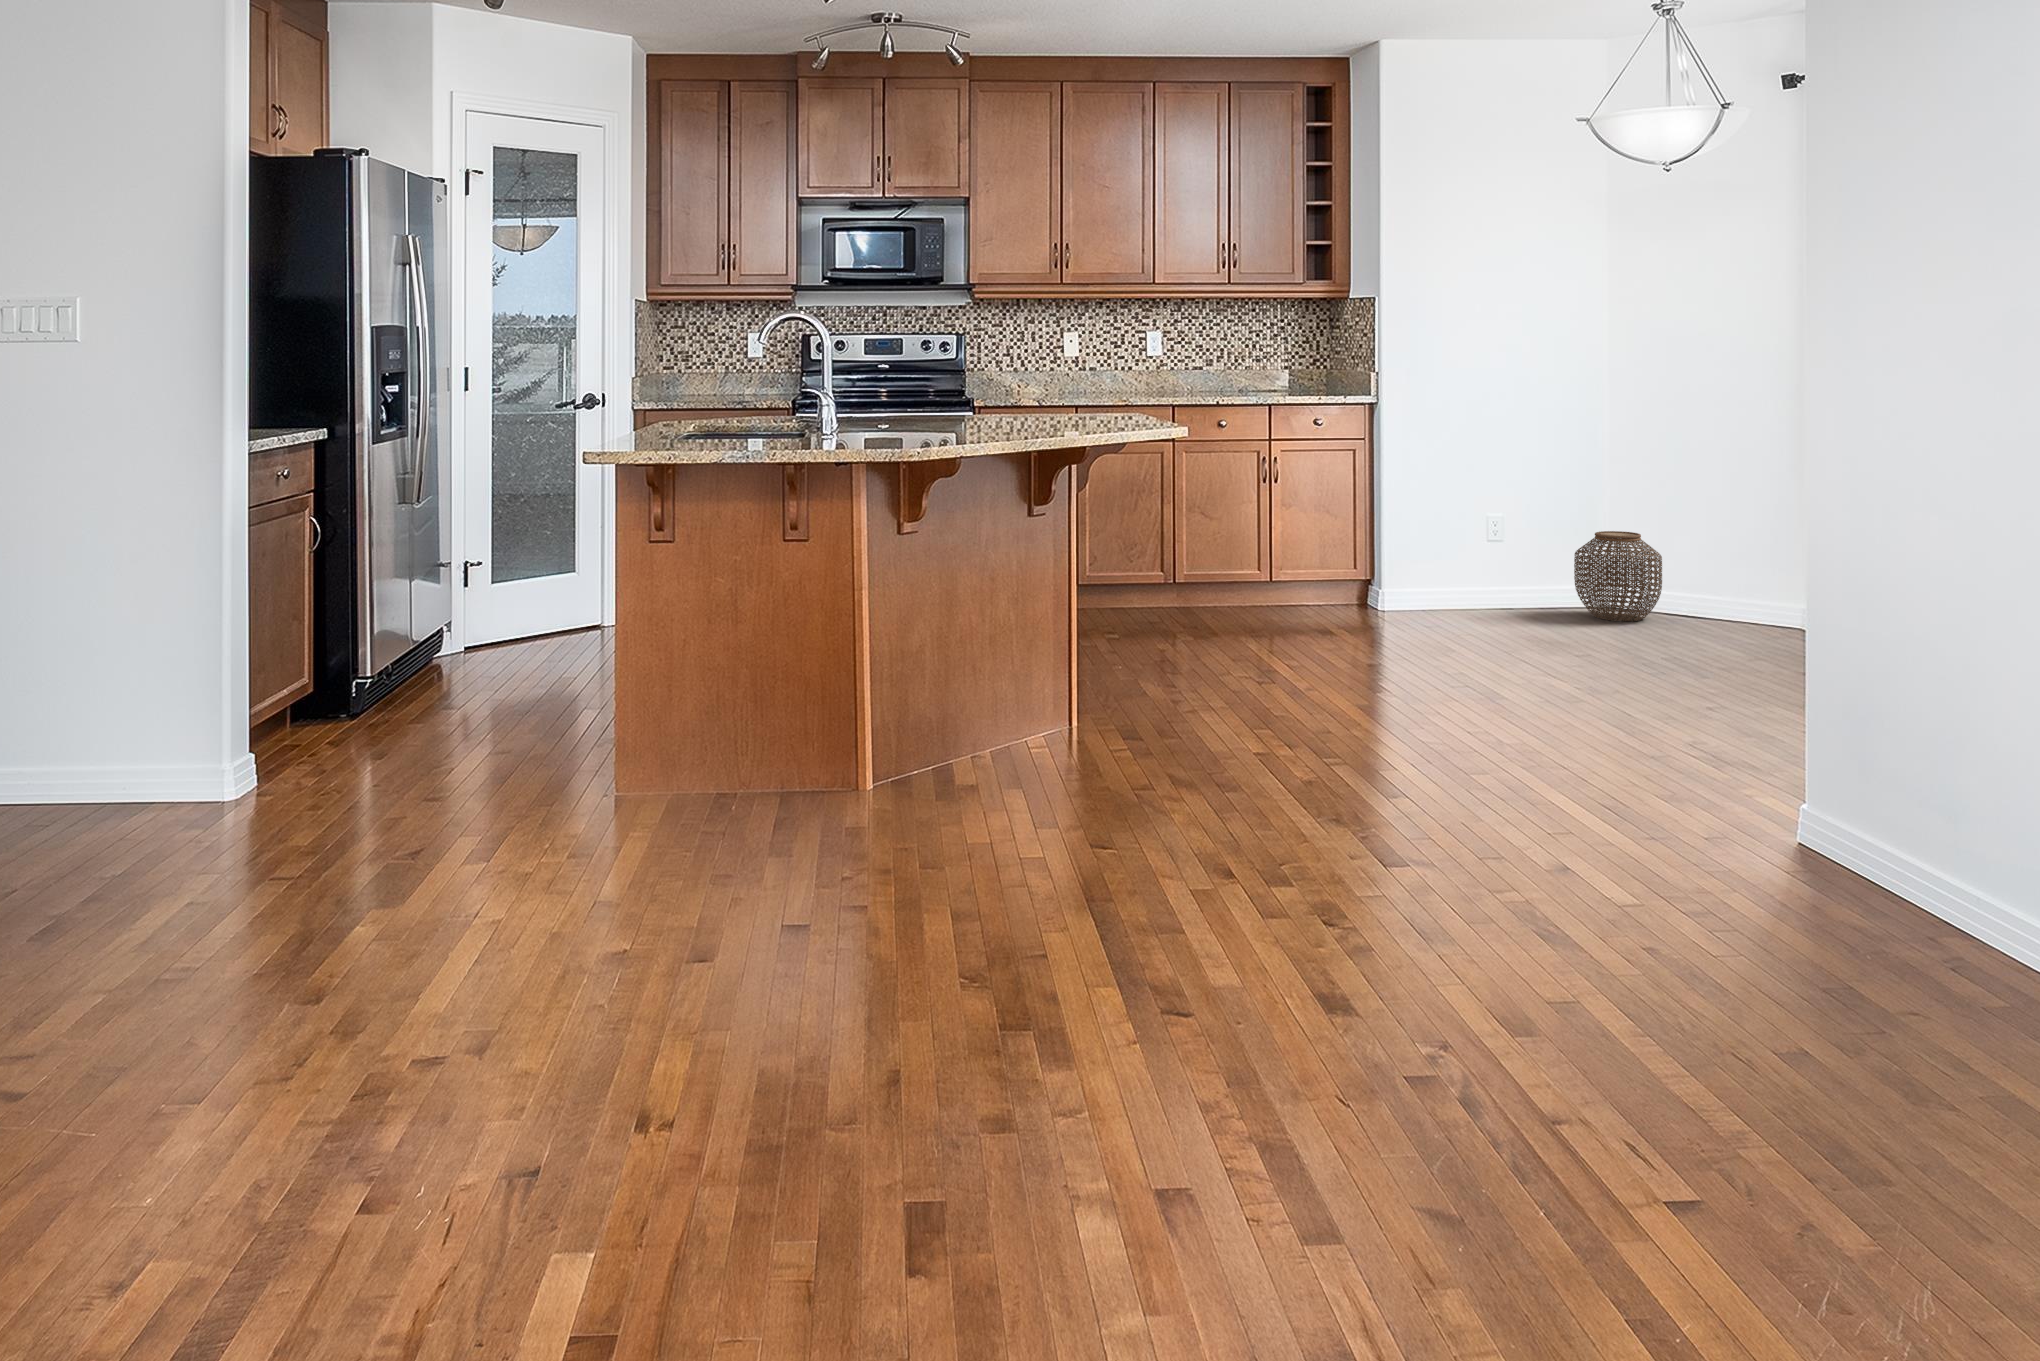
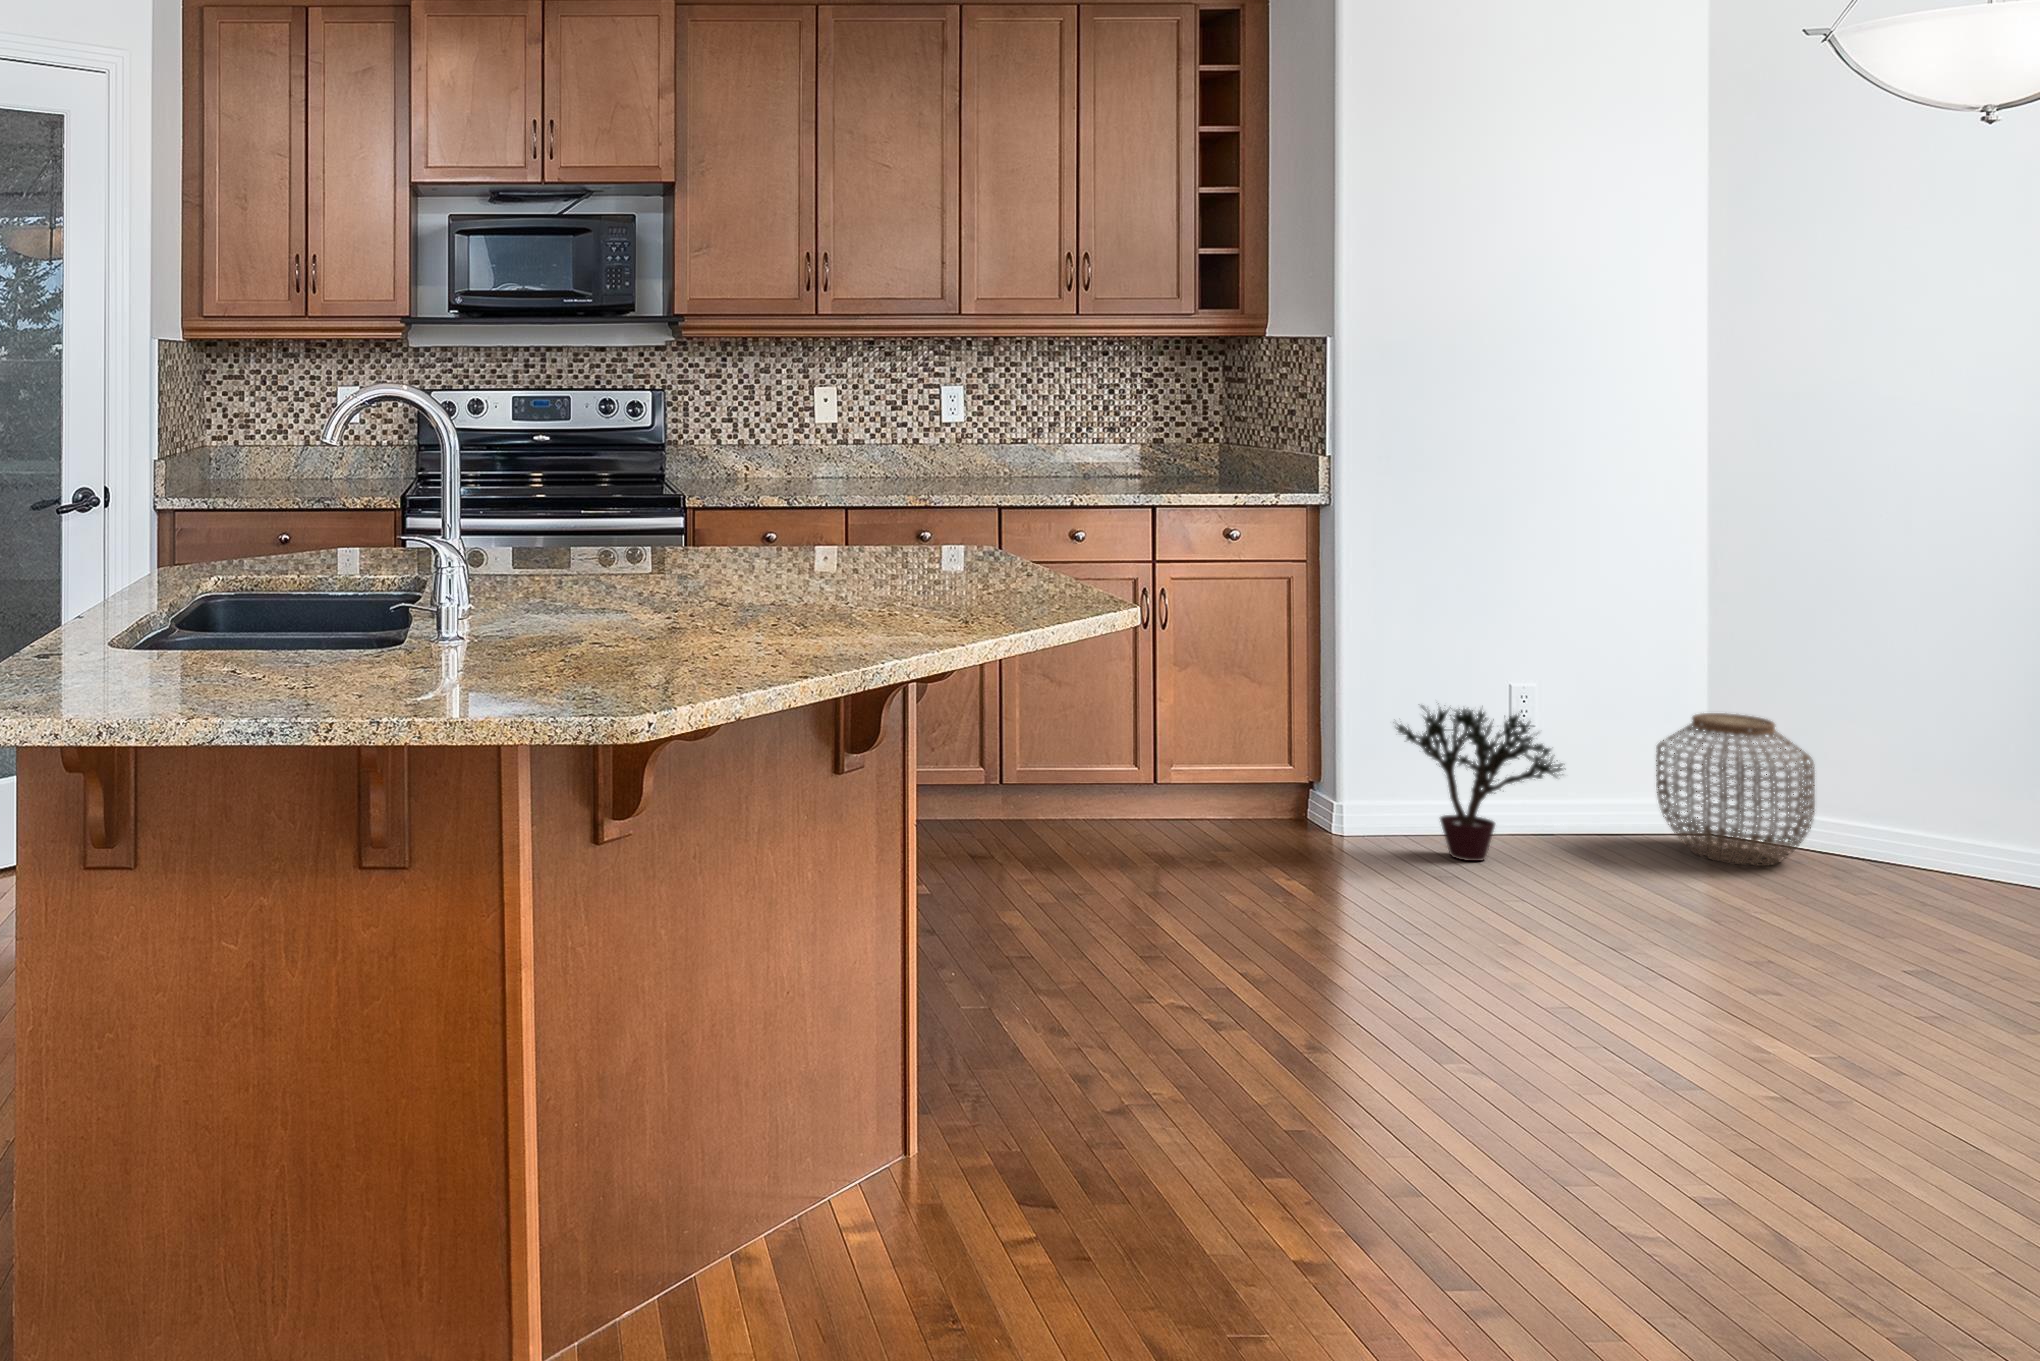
potted plant: none [1411,523,1510,621] -> present [1396,706,1562,861]

